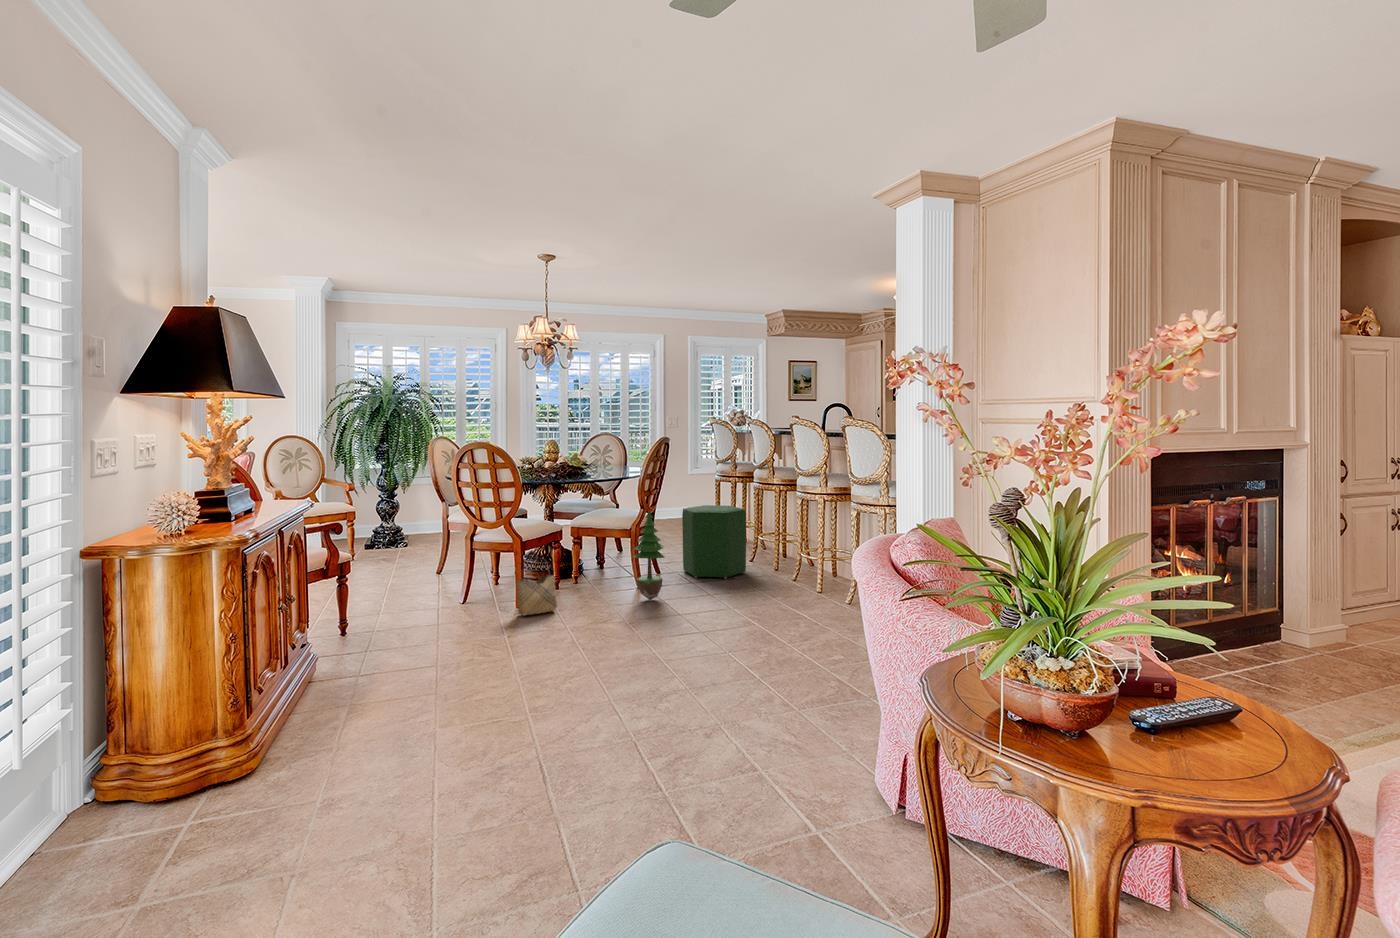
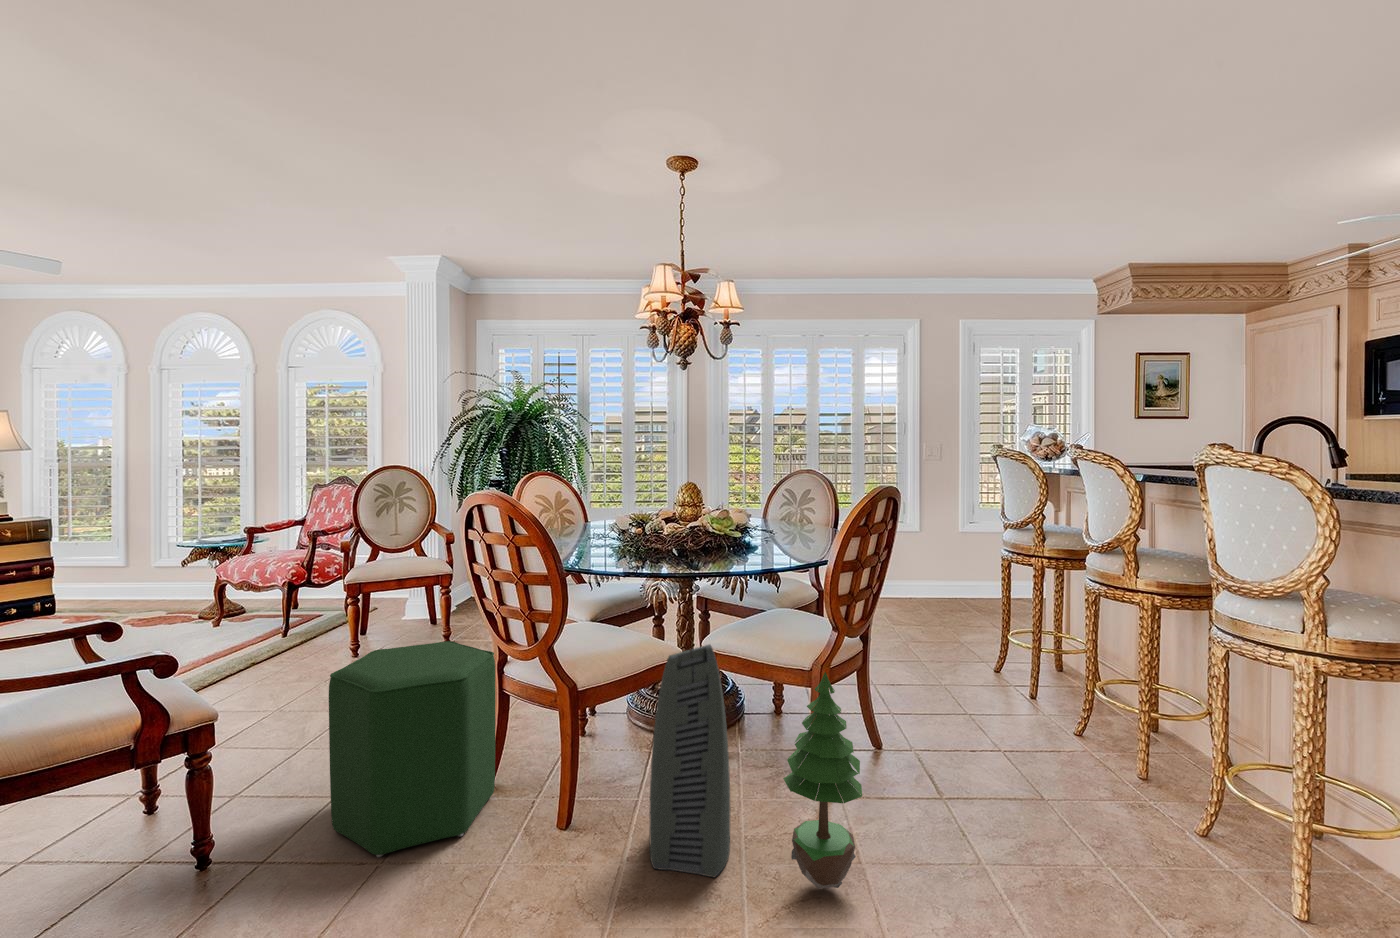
ottoman: present [682,505,746,579] -> present [329,641,496,857]
air purifier: none [570,508,607,605] -> present [649,645,730,877]
woven basket: present [516,575,557,615] -> none [505,751,601,901]

